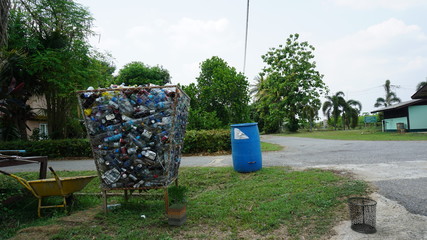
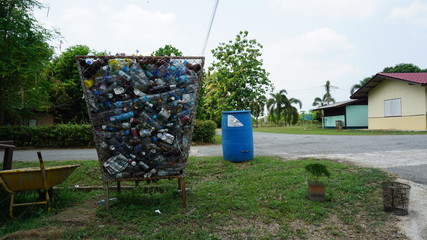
potted tree: present [167,185,189,226] -> present [305,163,331,201]

